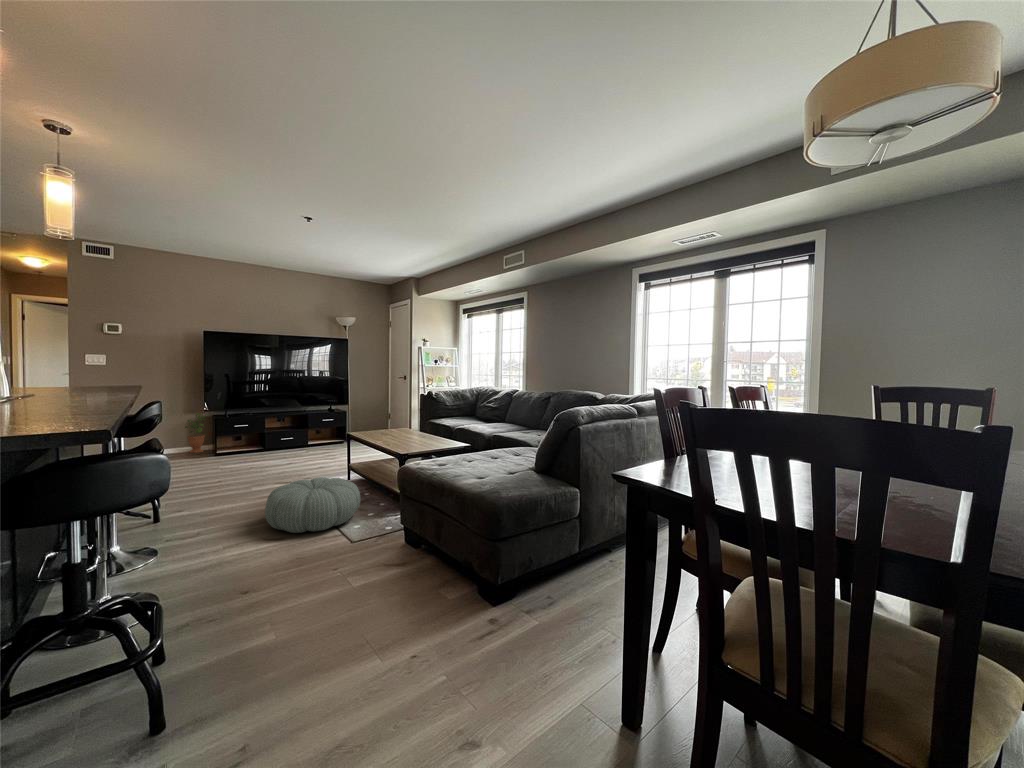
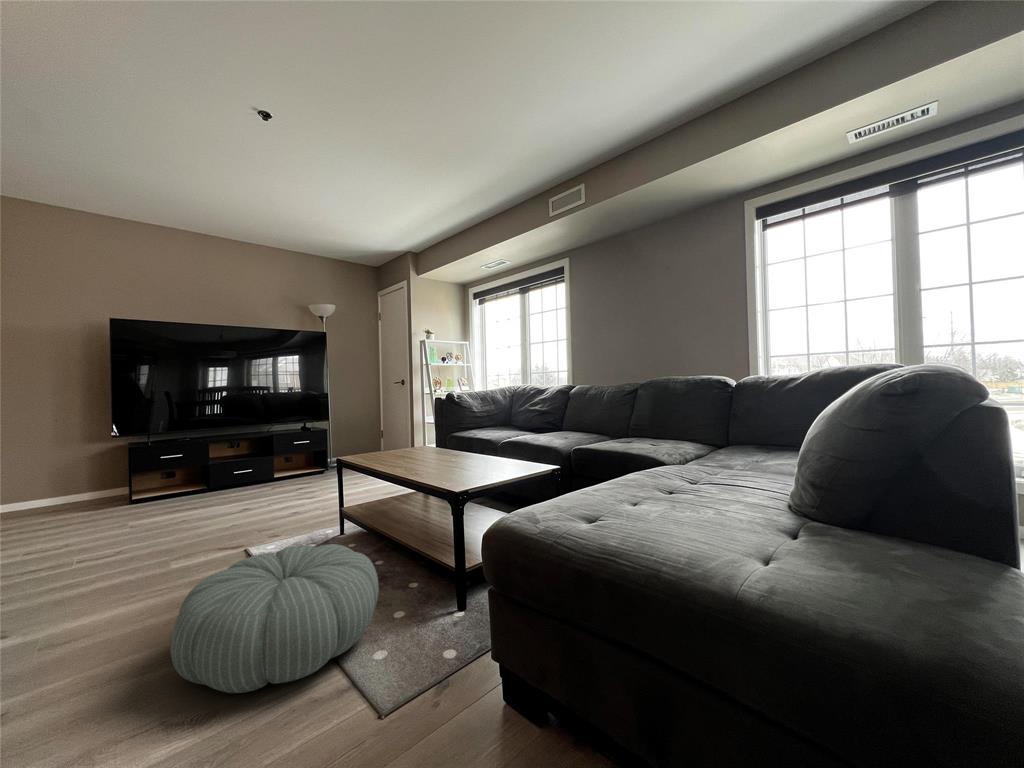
potted plant: present [185,413,208,453] -> none [82,437,123,500]

